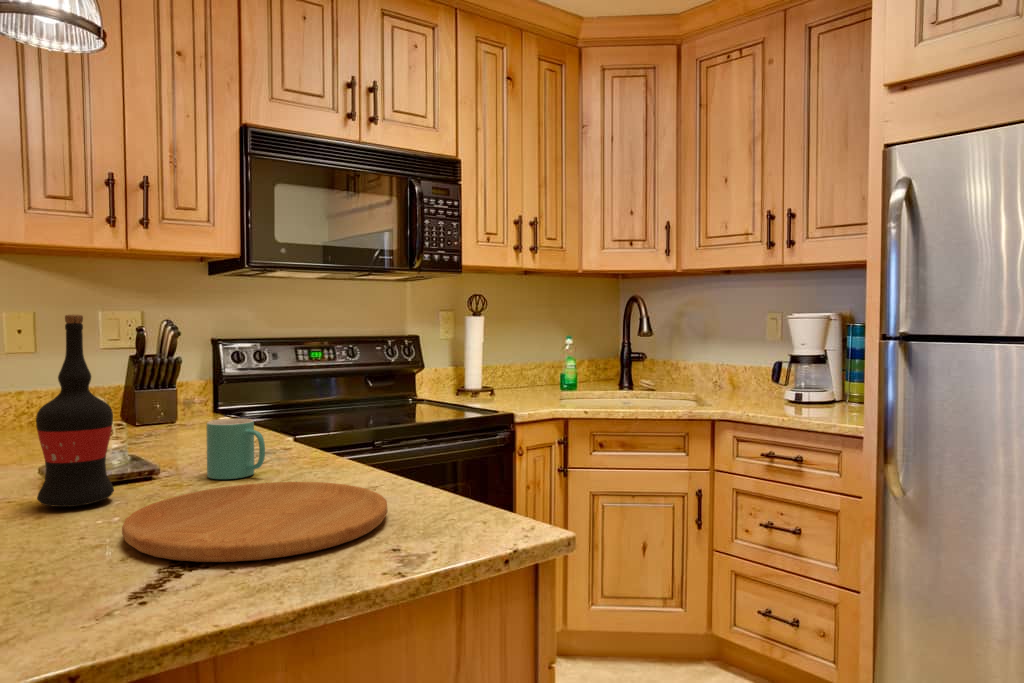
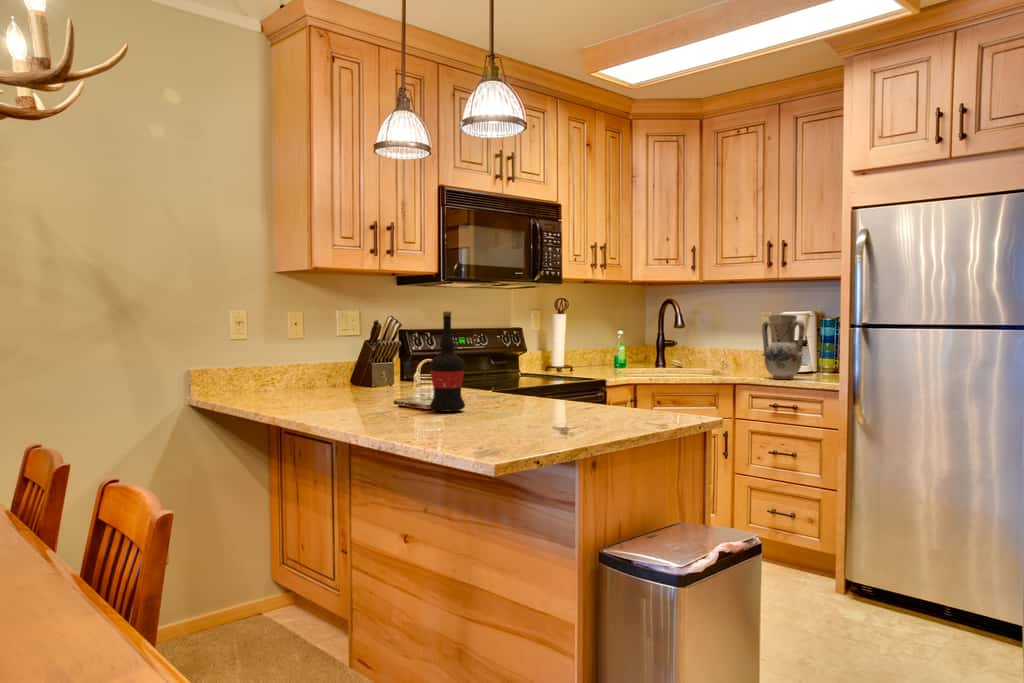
vase: none [752,318,815,415] -> present [762,315,804,379]
mug: present [206,419,265,479] -> none [486,371,521,404]
cutting board: present [122,482,387,562] -> none [504,401,626,423]

